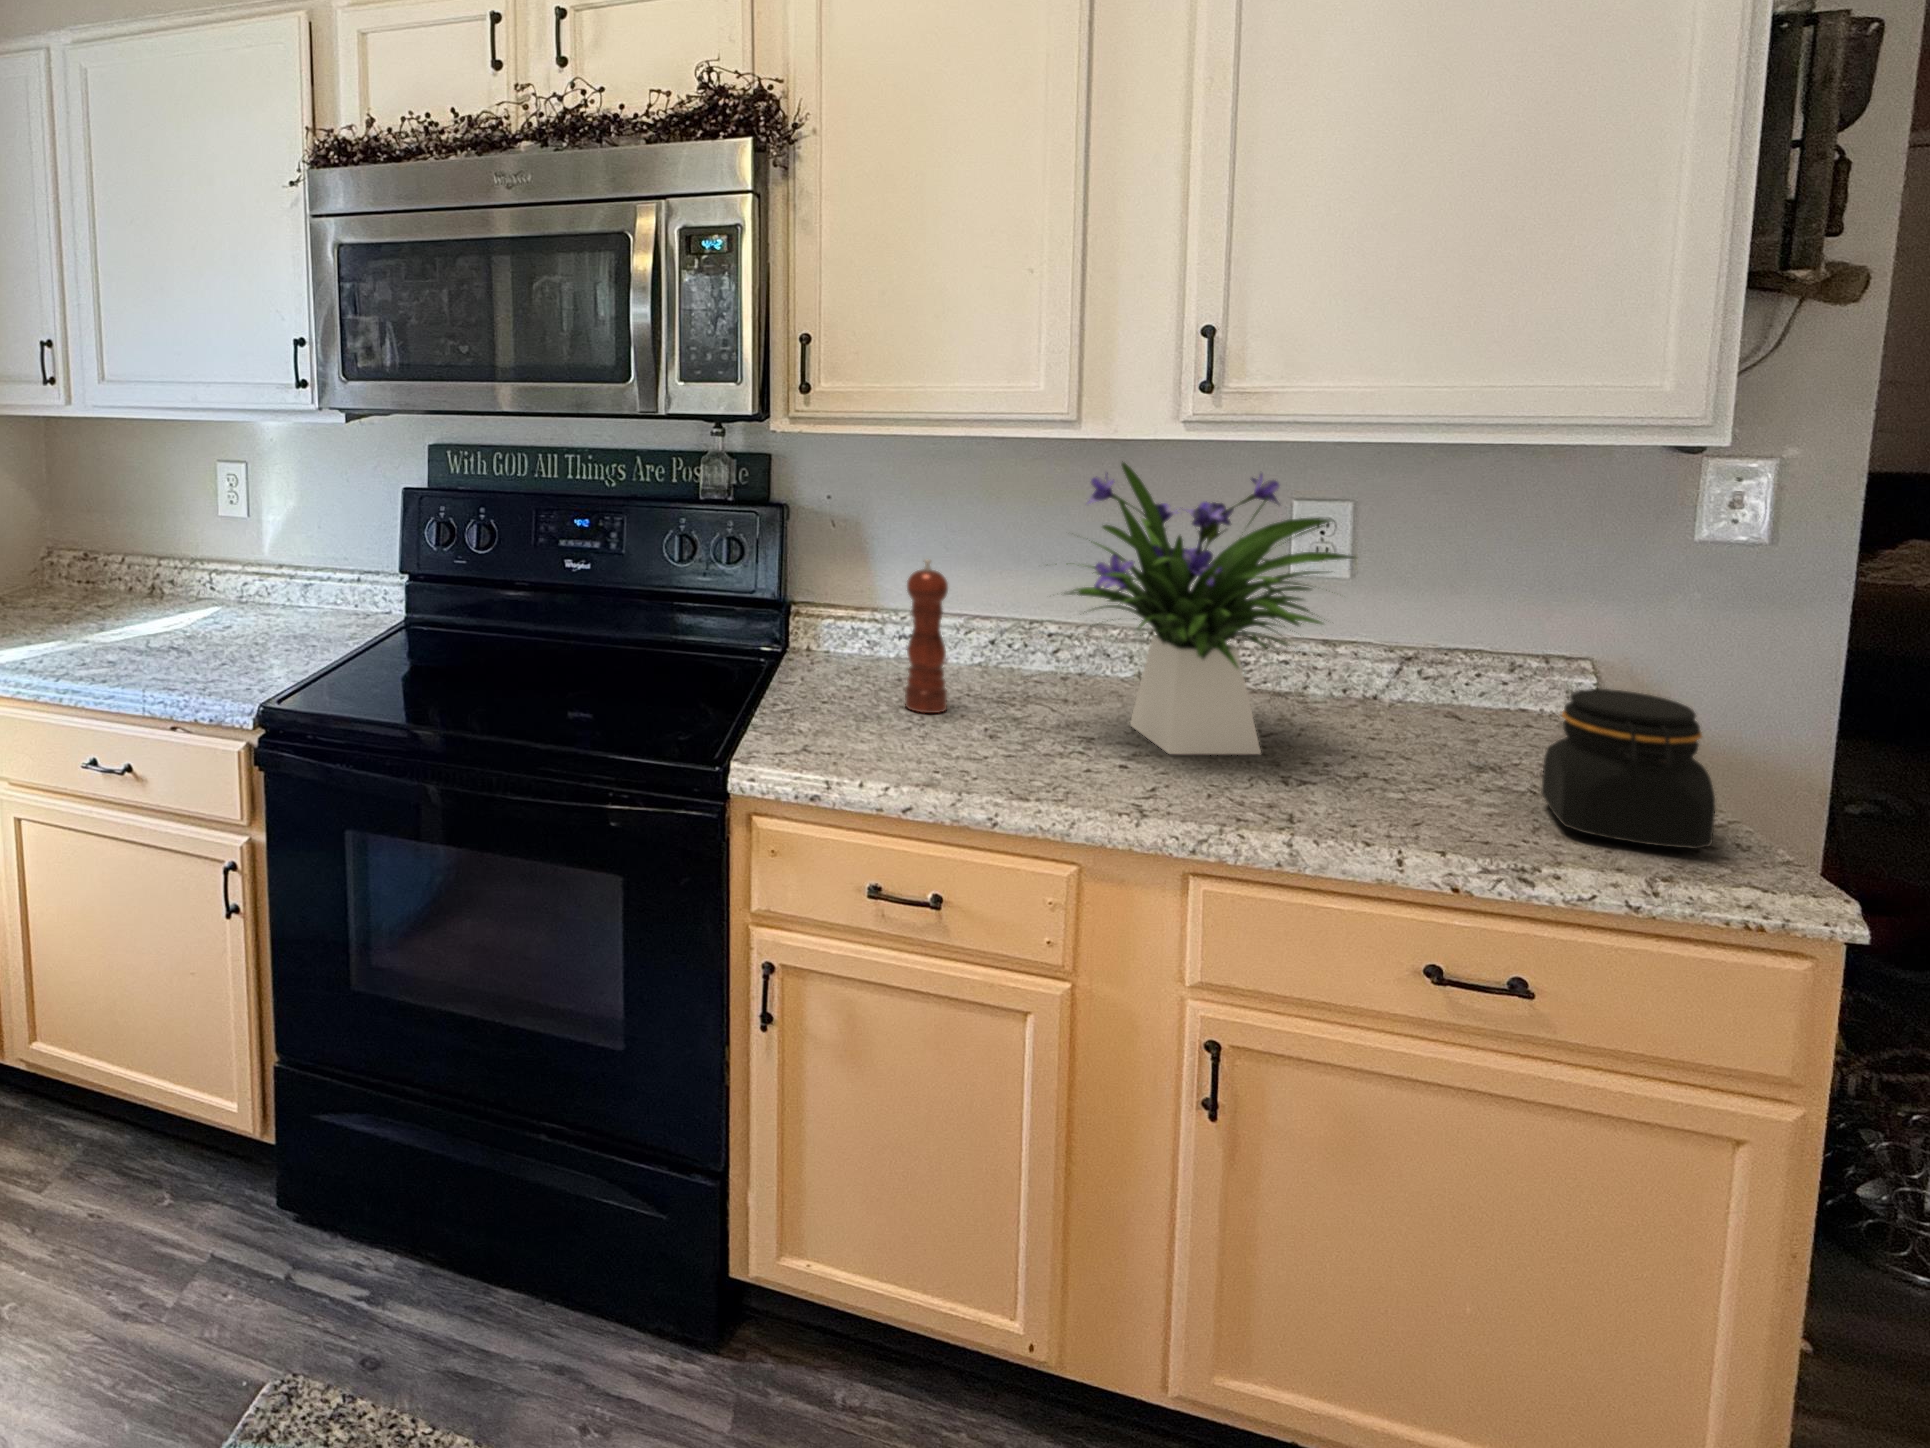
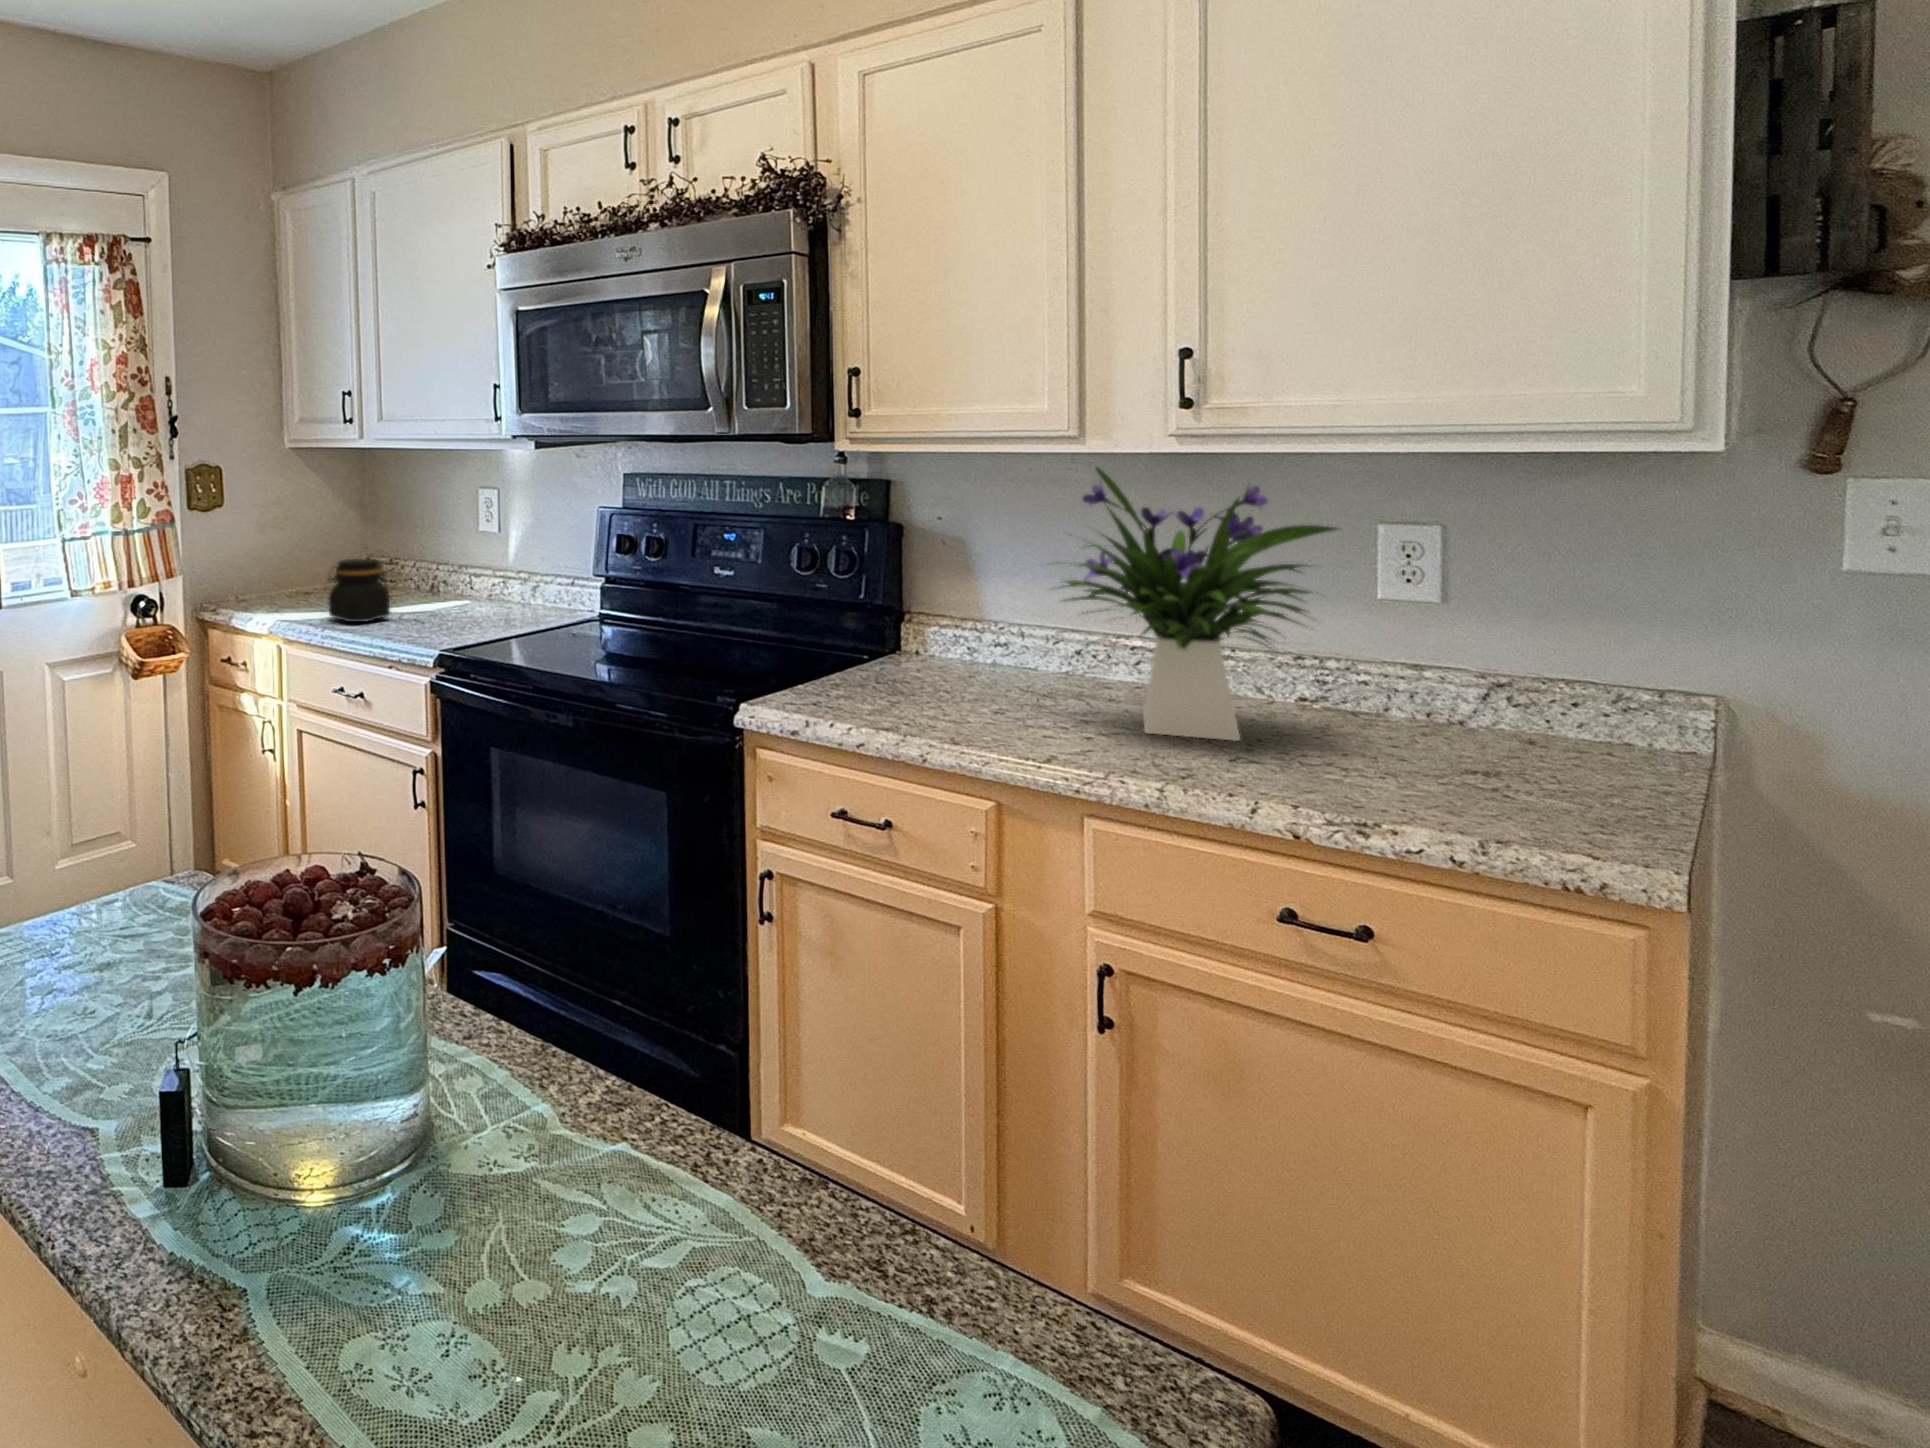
pepper mill: present [905,559,948,713] -> none [946,560,985,695]
jar: present [1542,688,1715,849] -> present [328,559,390,622]

